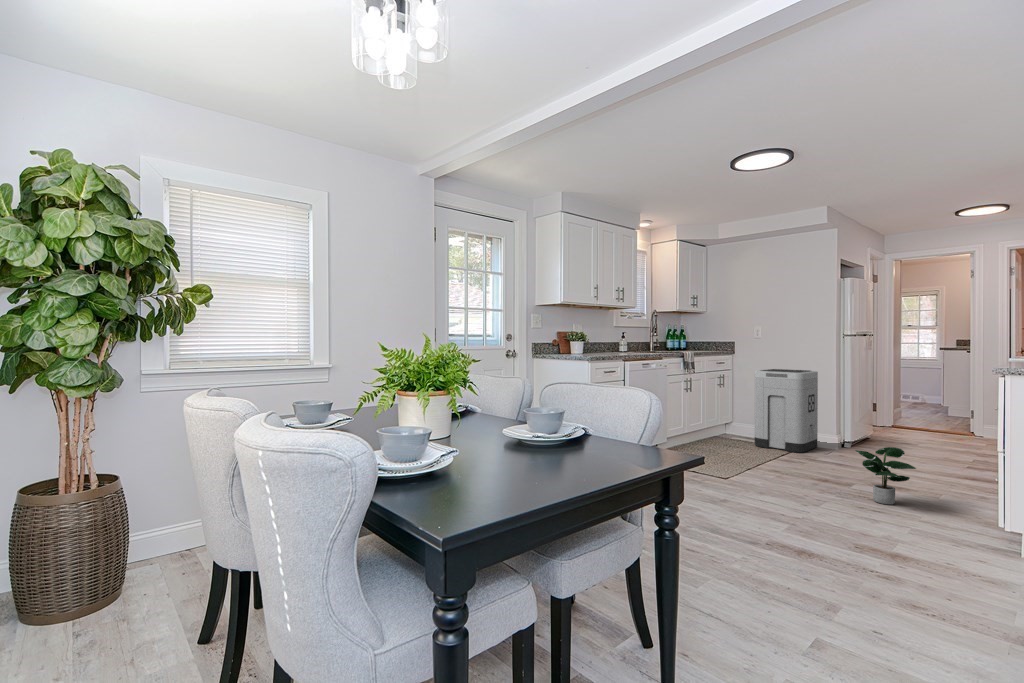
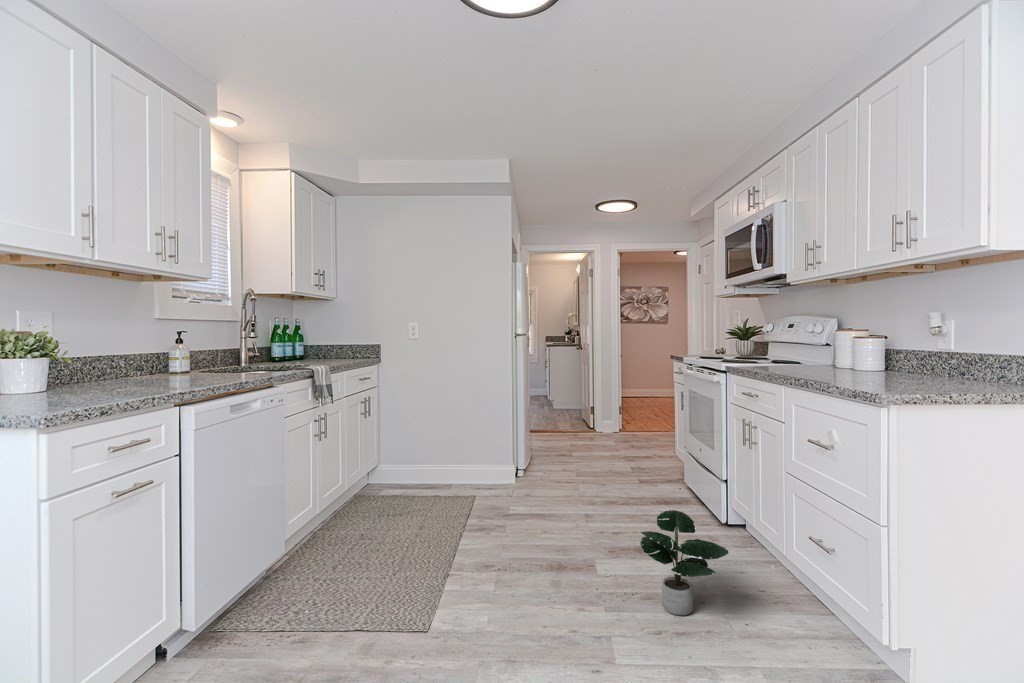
trash can: present [755,369,818,453] -> none [421,383,498,508]

